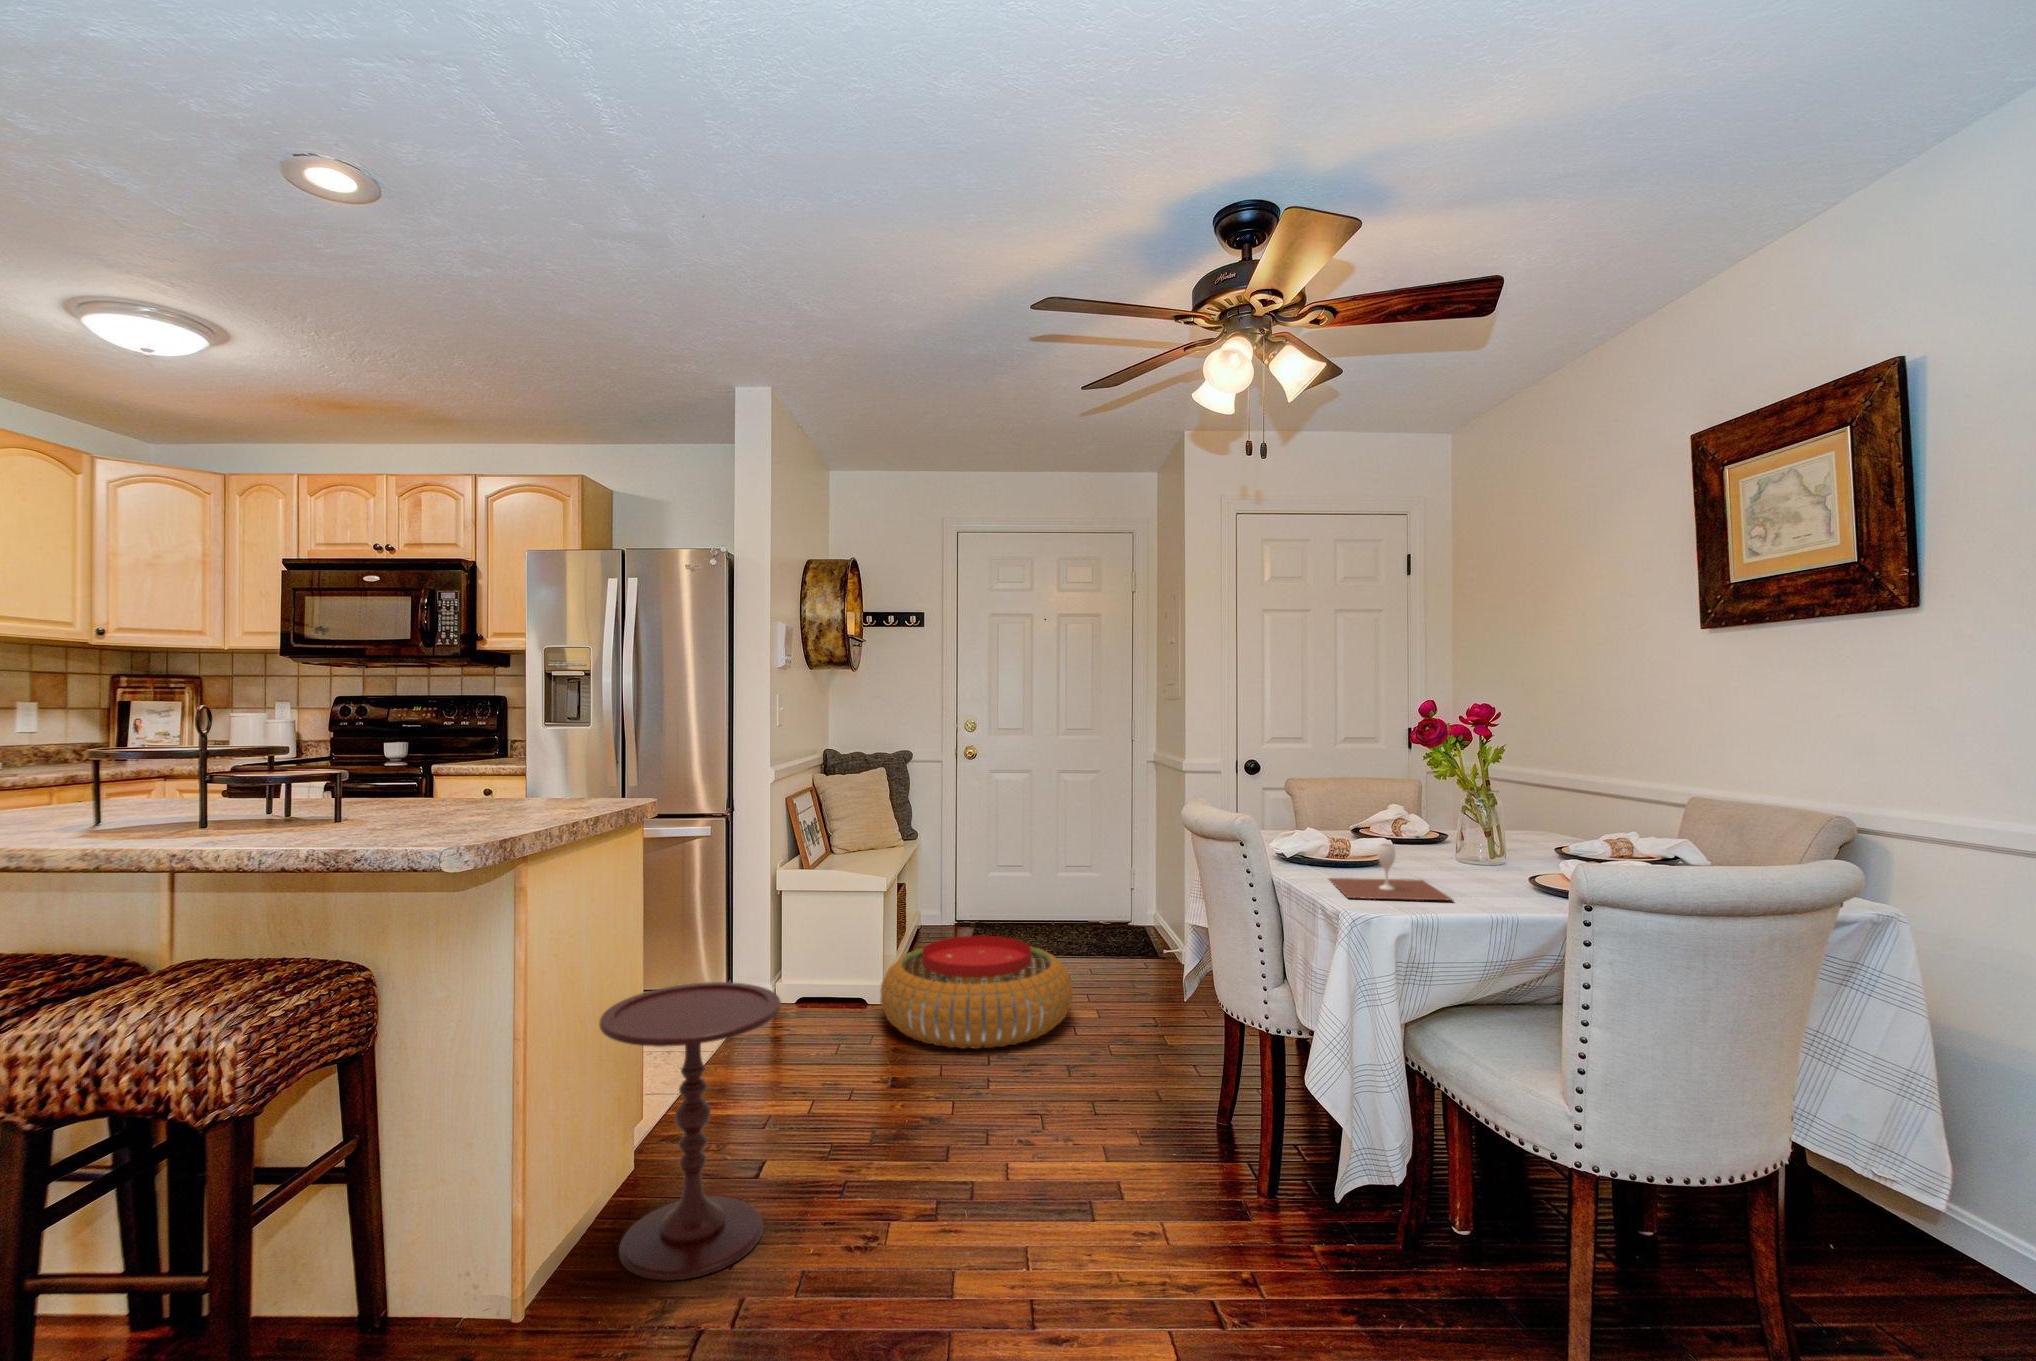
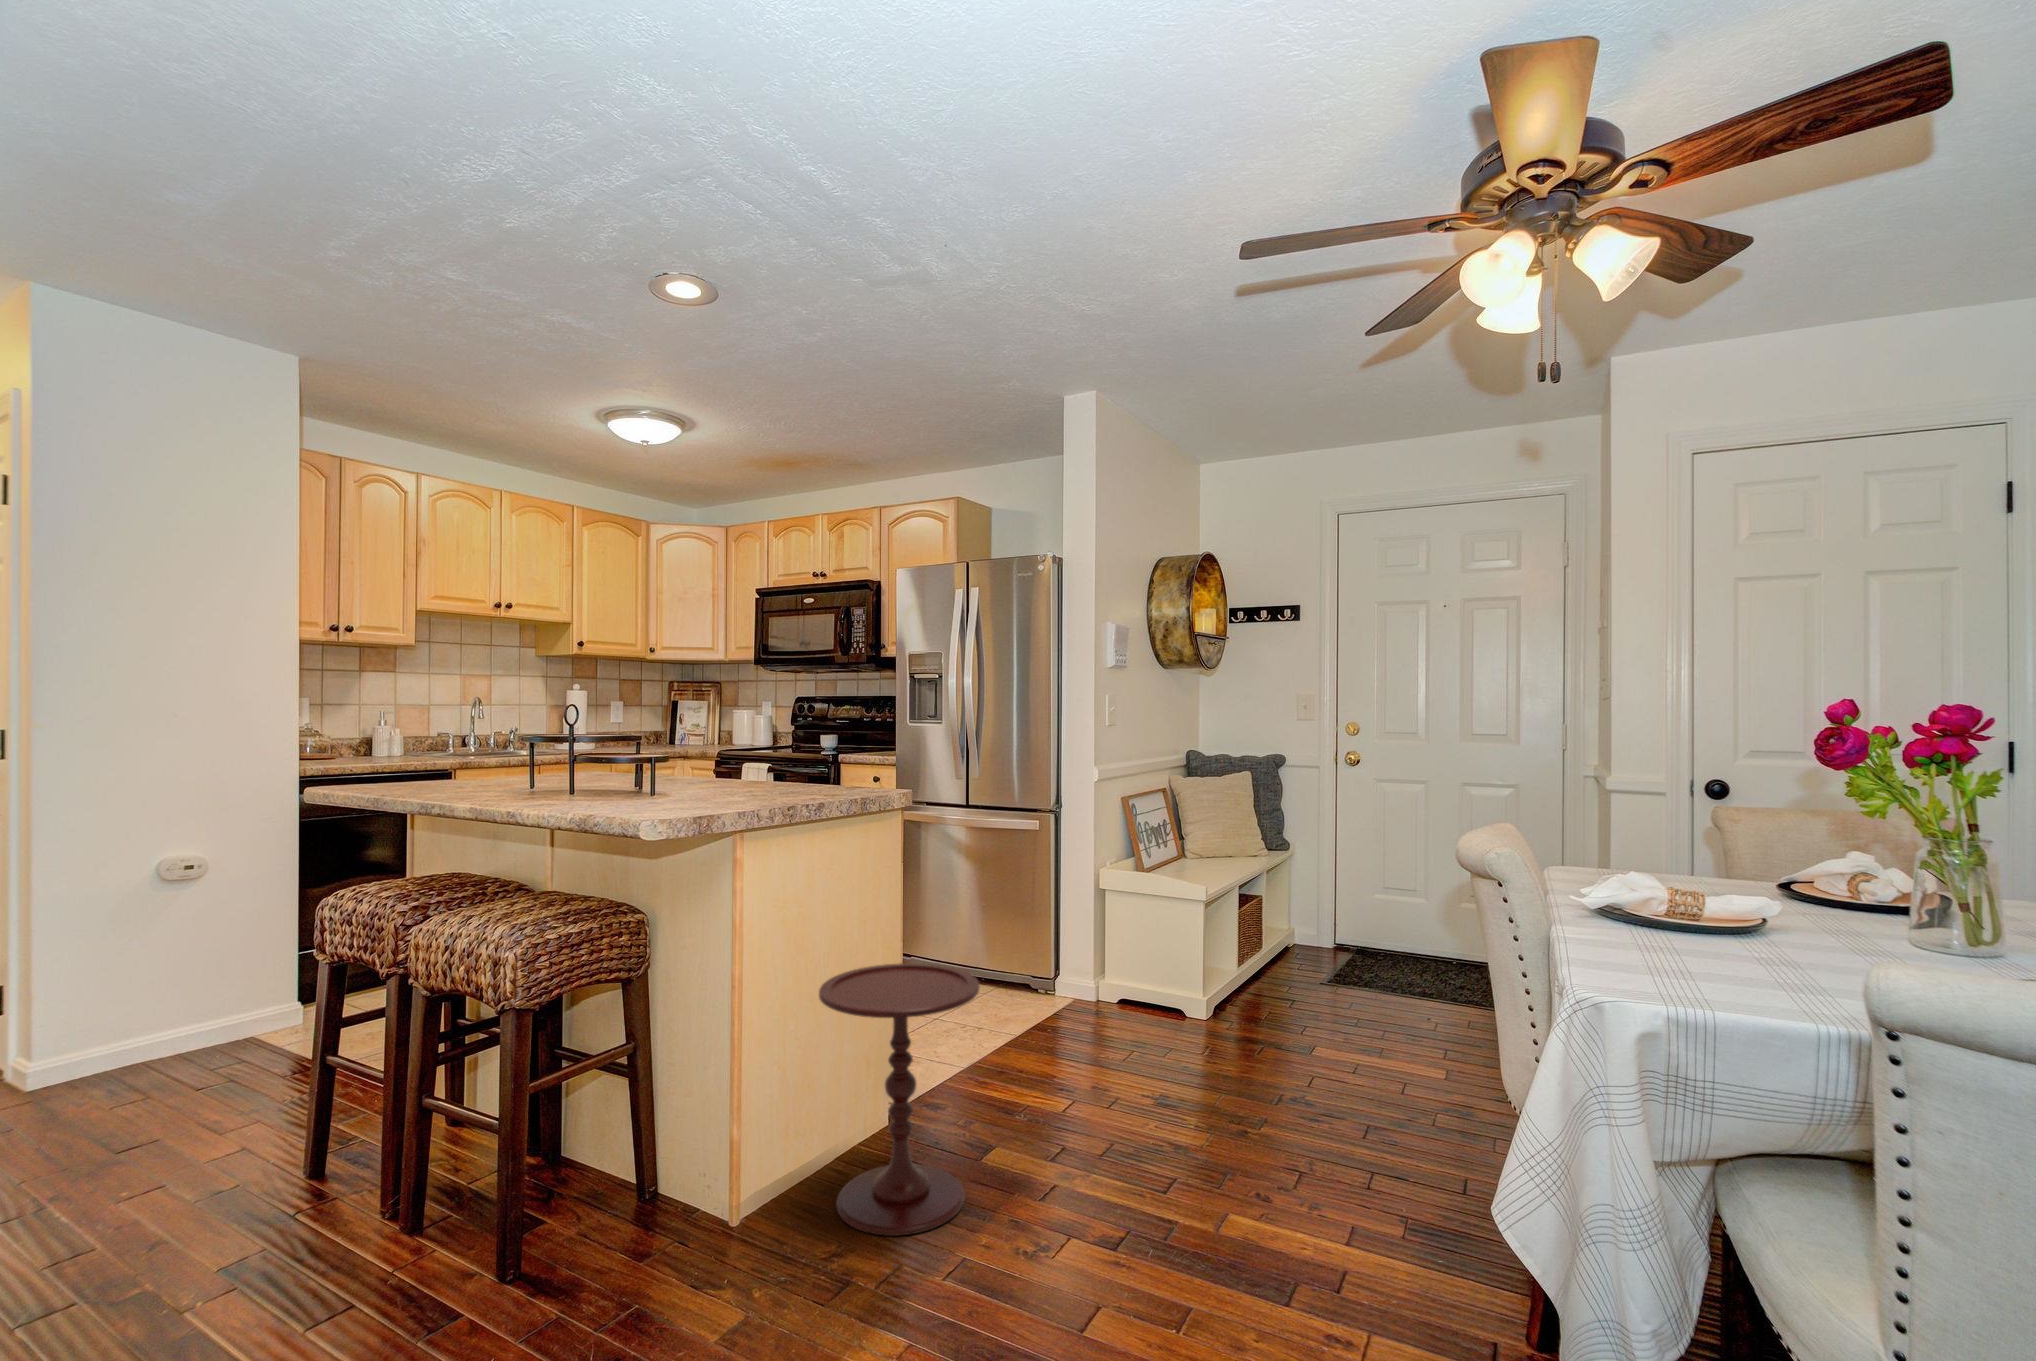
wine glass: present [1329,844,1452,900] -> none [1622,903,1804,998]
pouf: present [881,935,1073,1049] -> none [1186,960,1409,1090]

